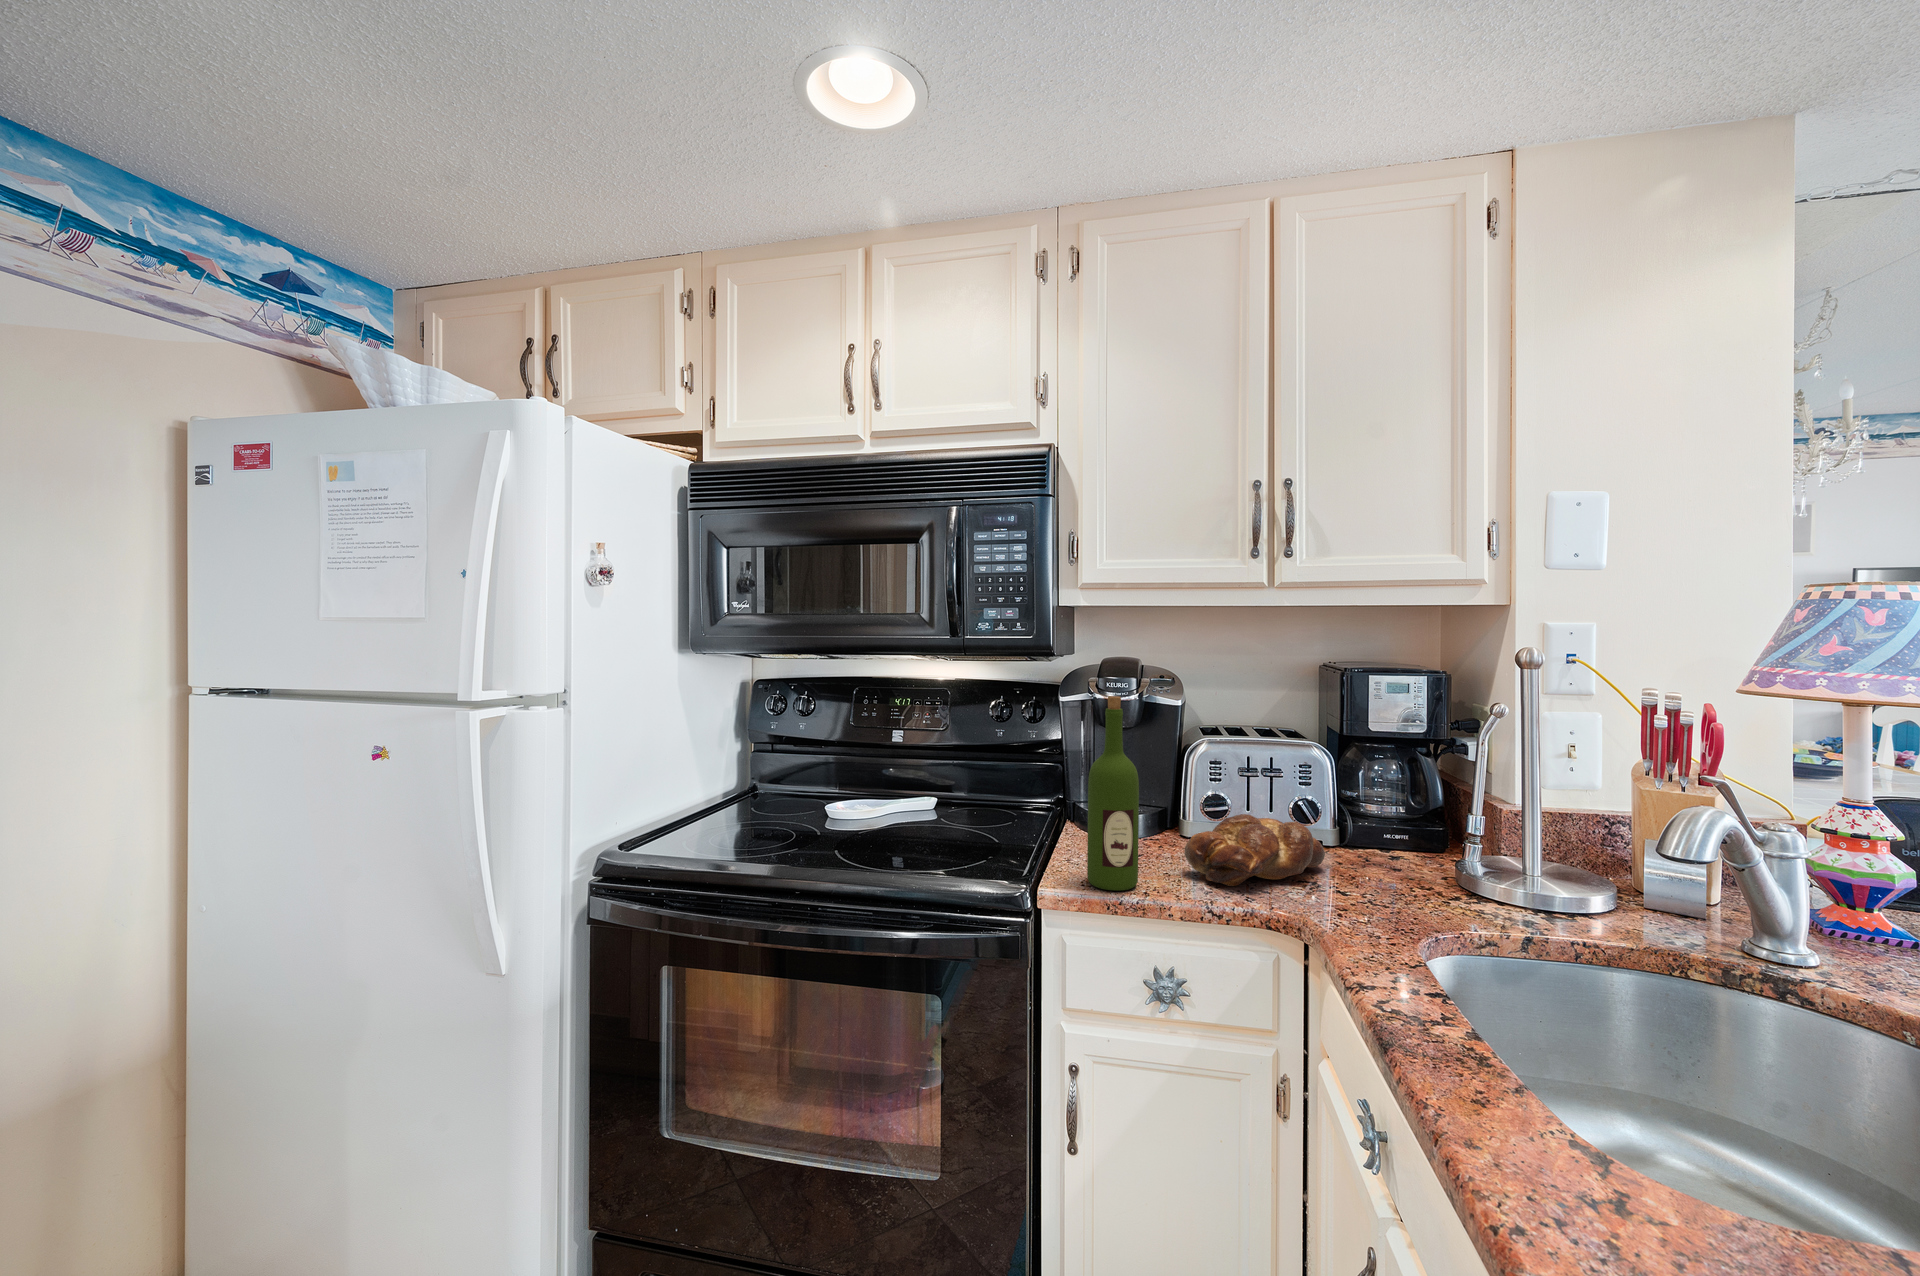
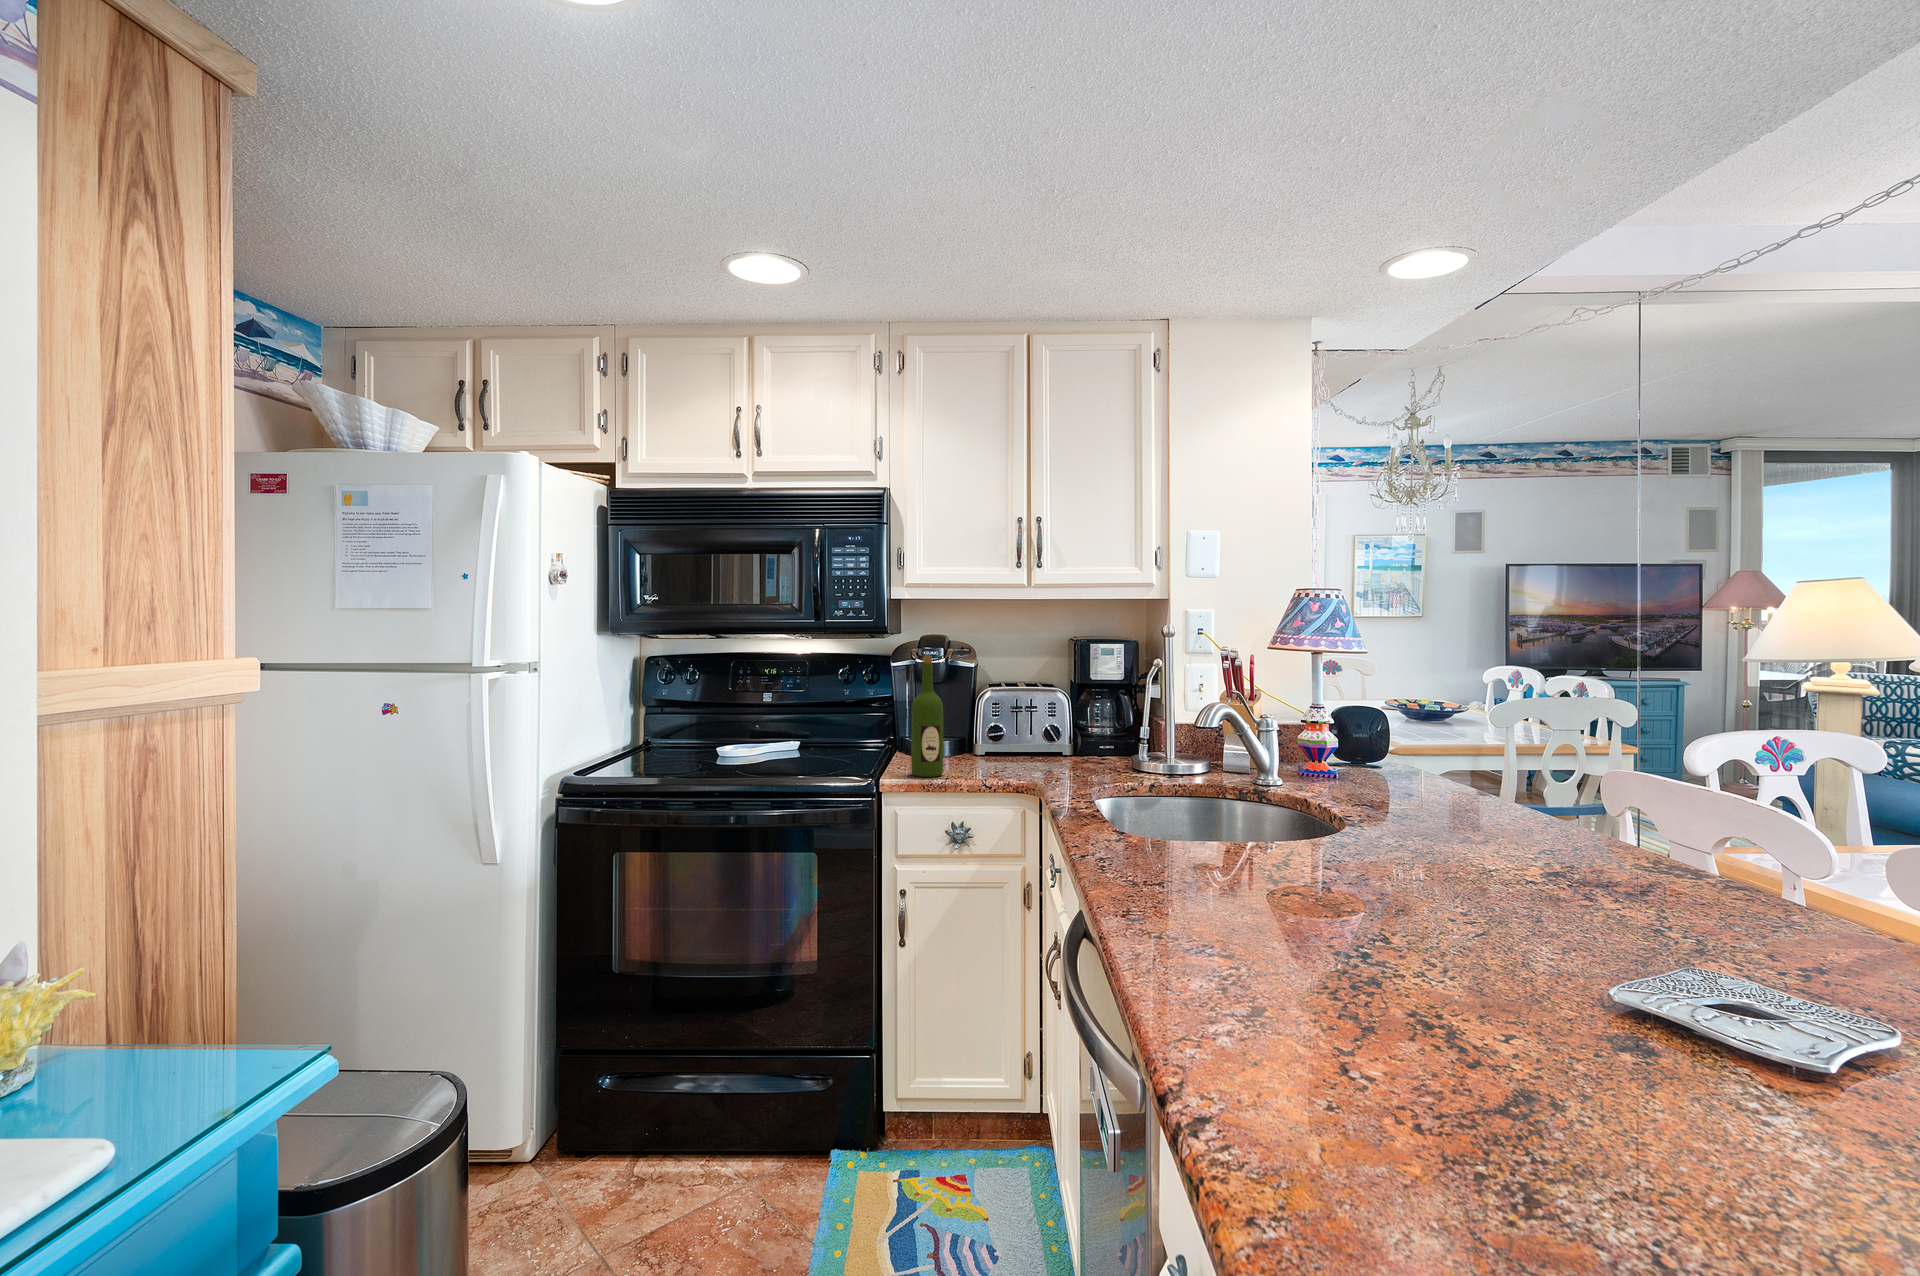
bread loaf: present [1184,814,1325,886] -> none [973,733,1060,773]

